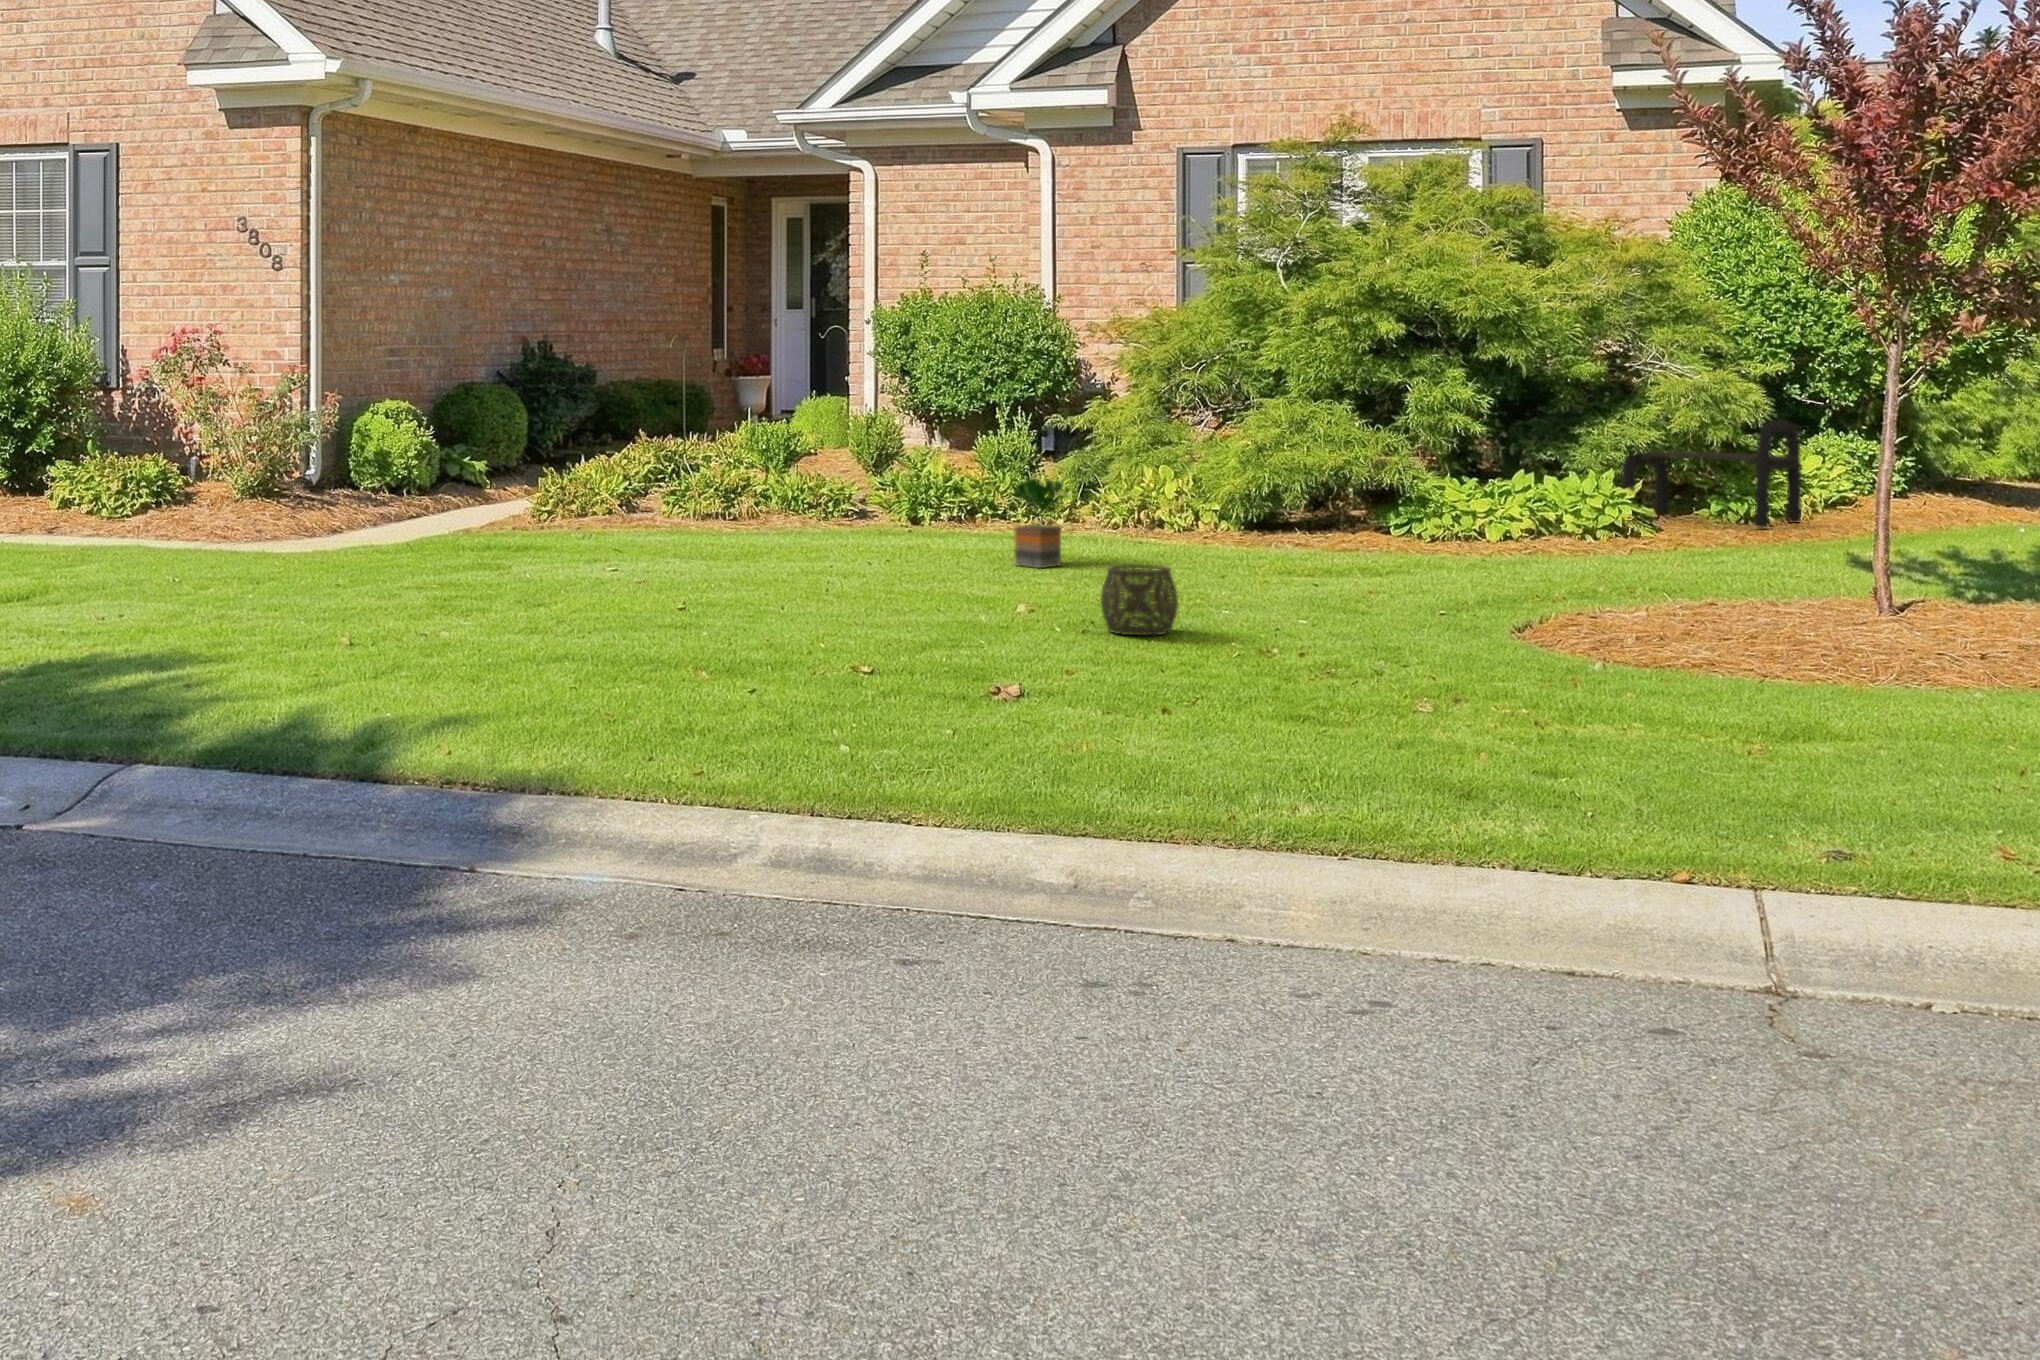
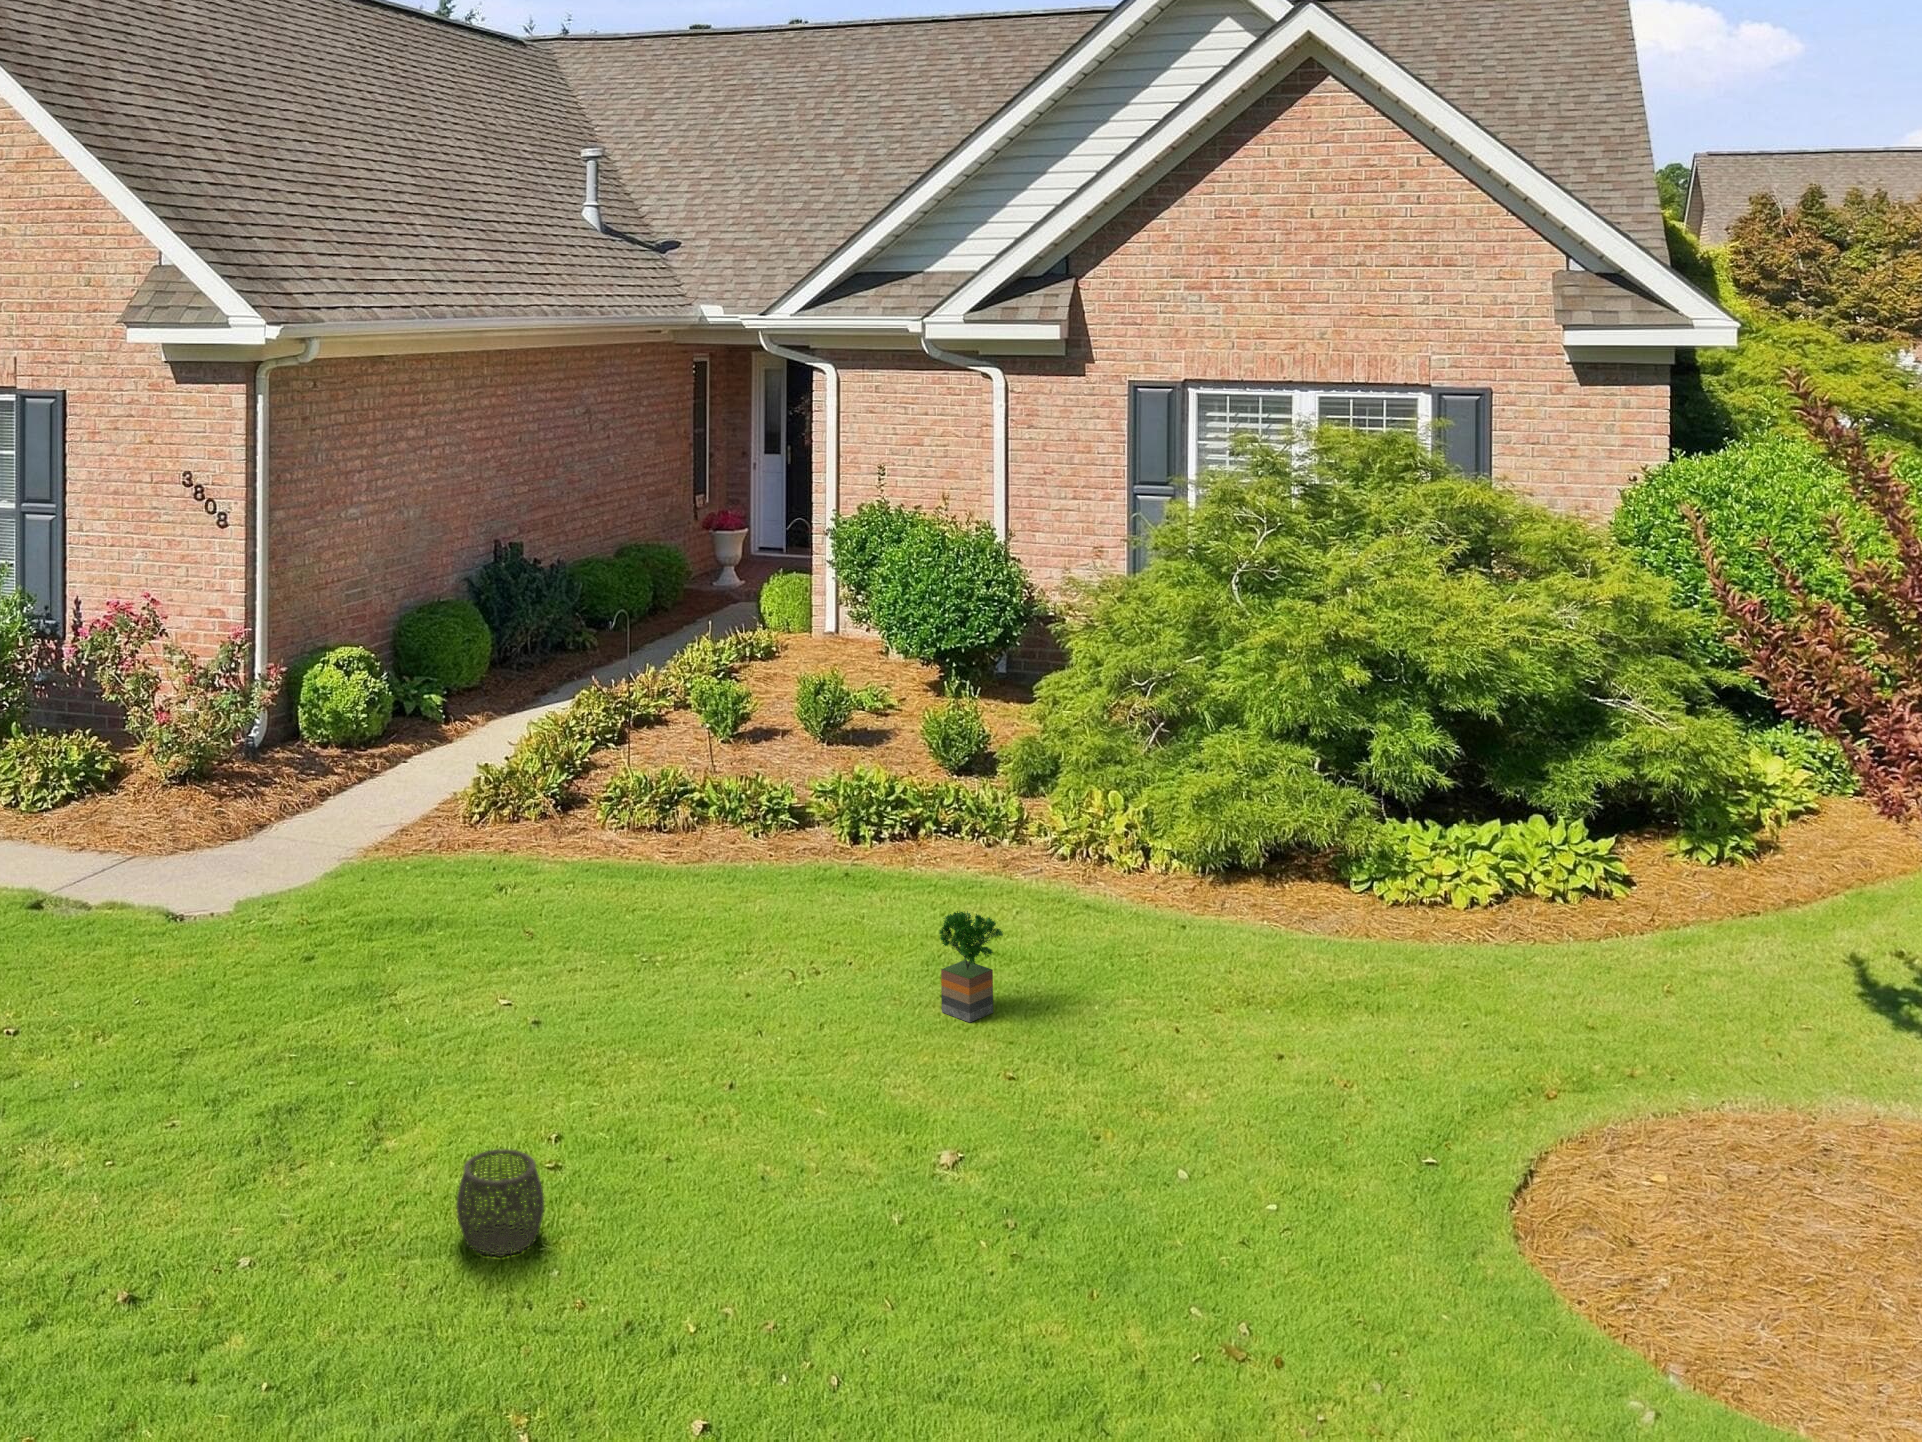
bench: present [1622,420,1801,528] -> none [1596,747,1789,898]
woven basket: present [1101,564,1178,636] -> present [456,1149,544,1255]

